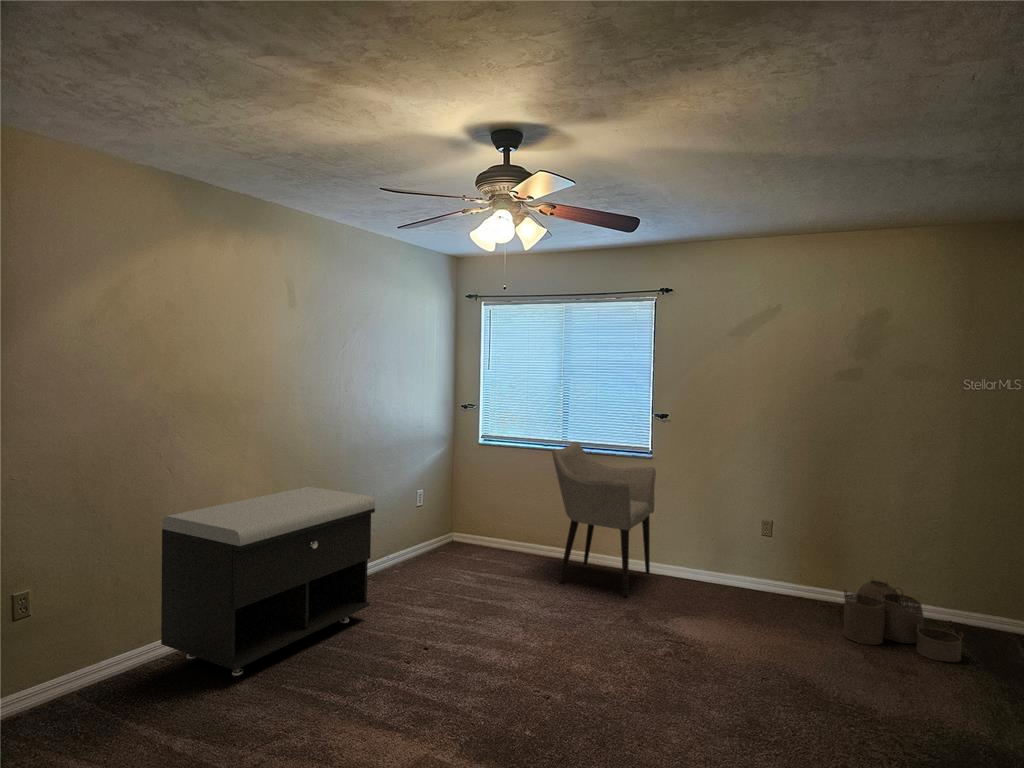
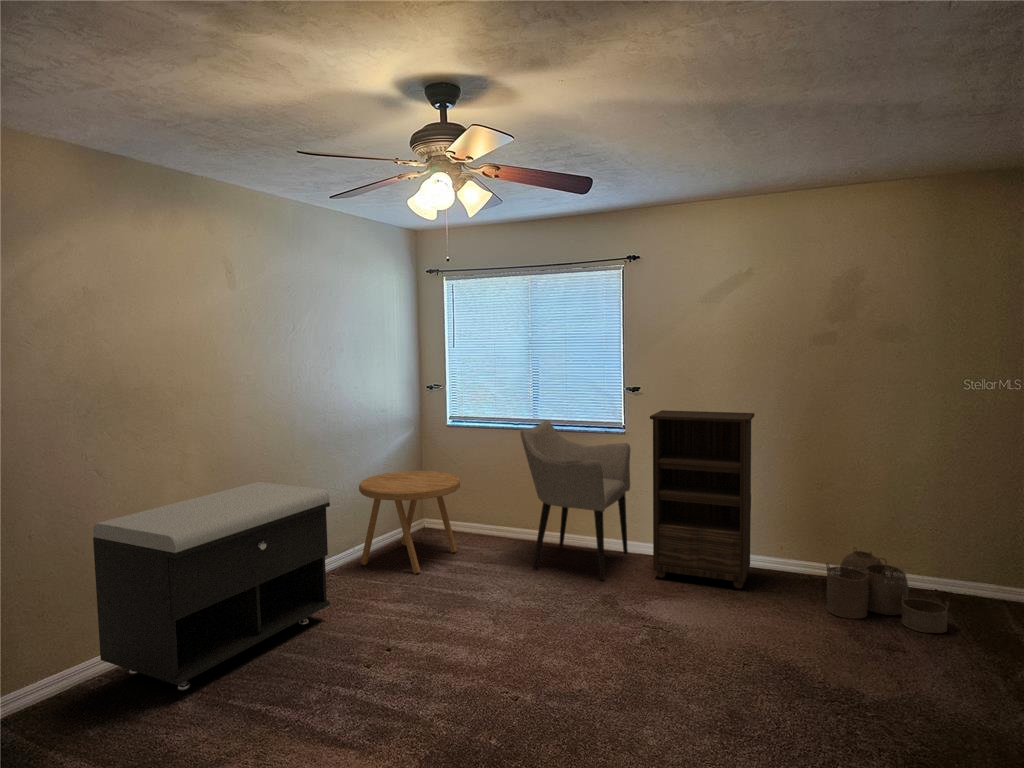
bookshelf: none [675,437,777,611] -> present [650,410,755,588]
side table: none [395,485,492,582] -> present [359,471,460,574]

